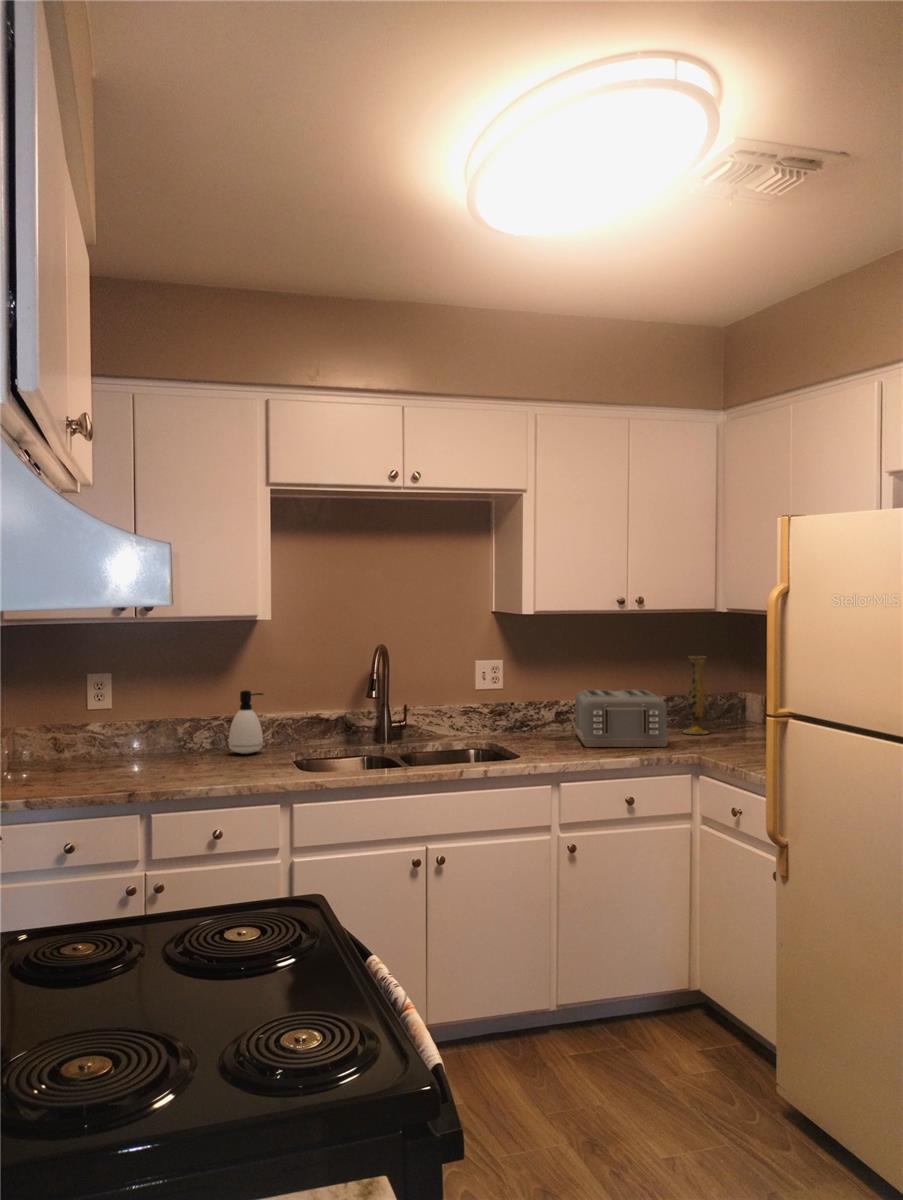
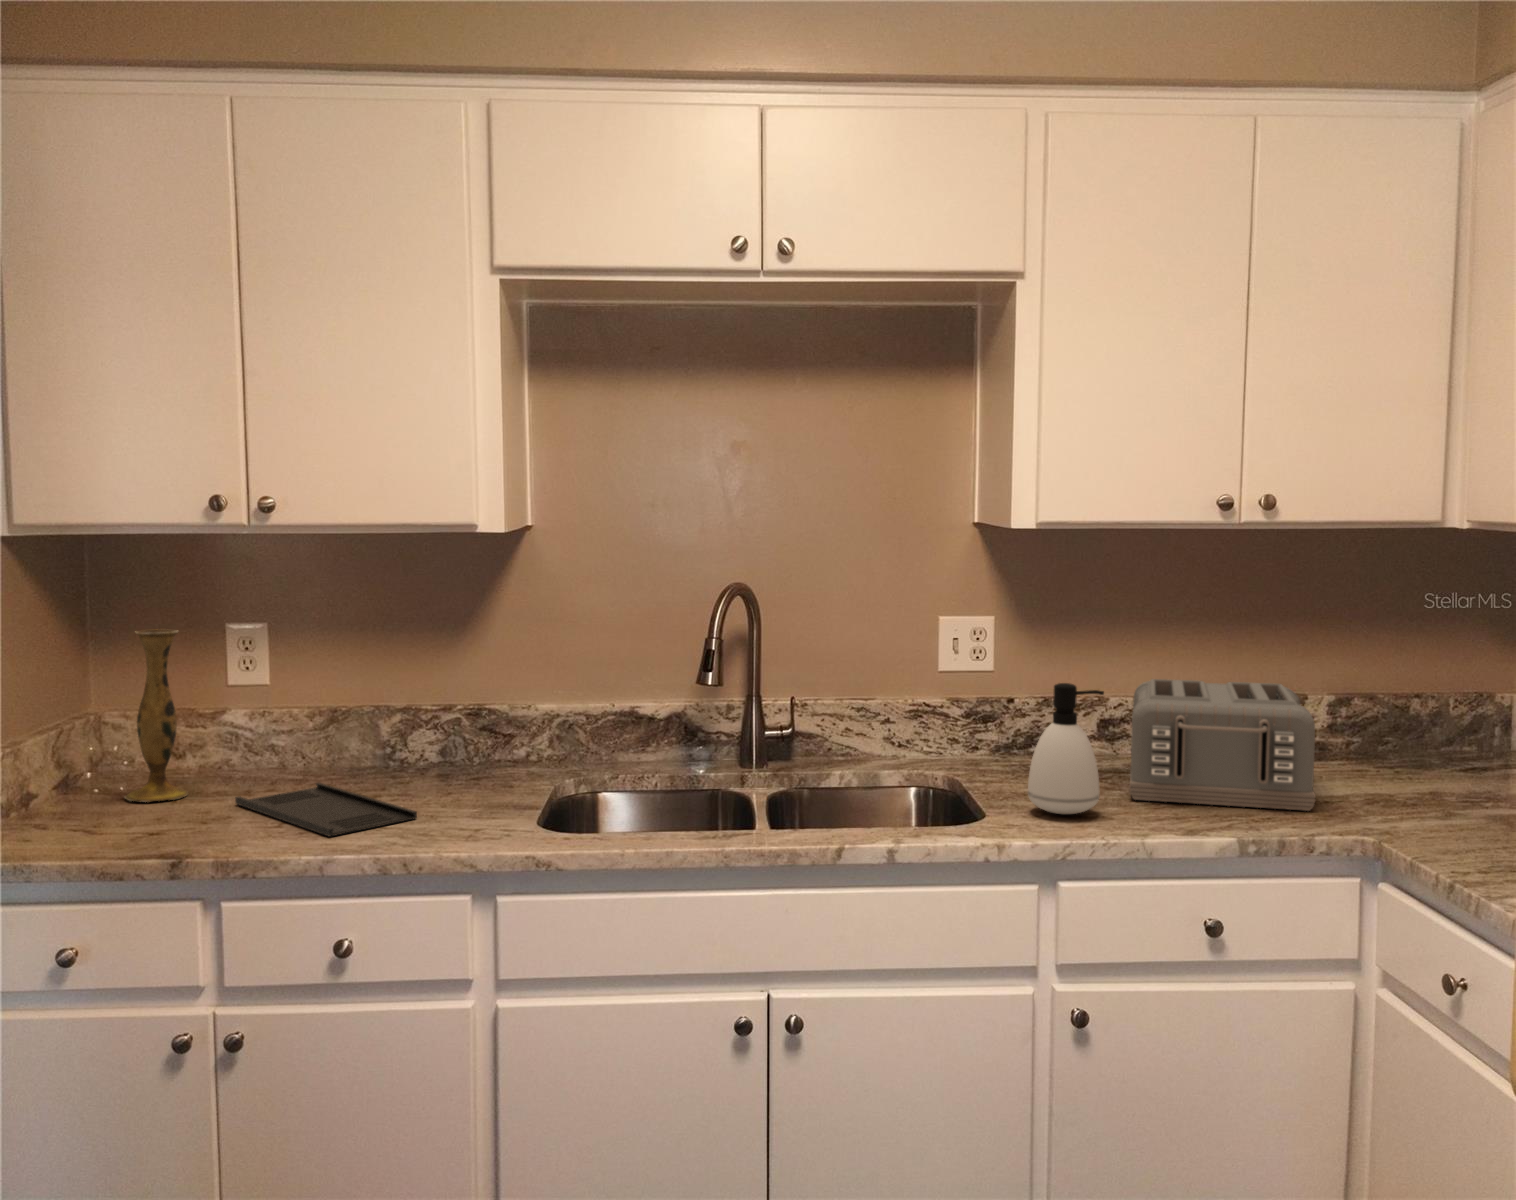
vase: present [683,656,709,734] -> present [125,629,188,802]
soap dispenser: present [229,690,263,754] -> present [1028,683,1104,814]
tray: none [118,760,232,781] -> present [235,783,417,836]

